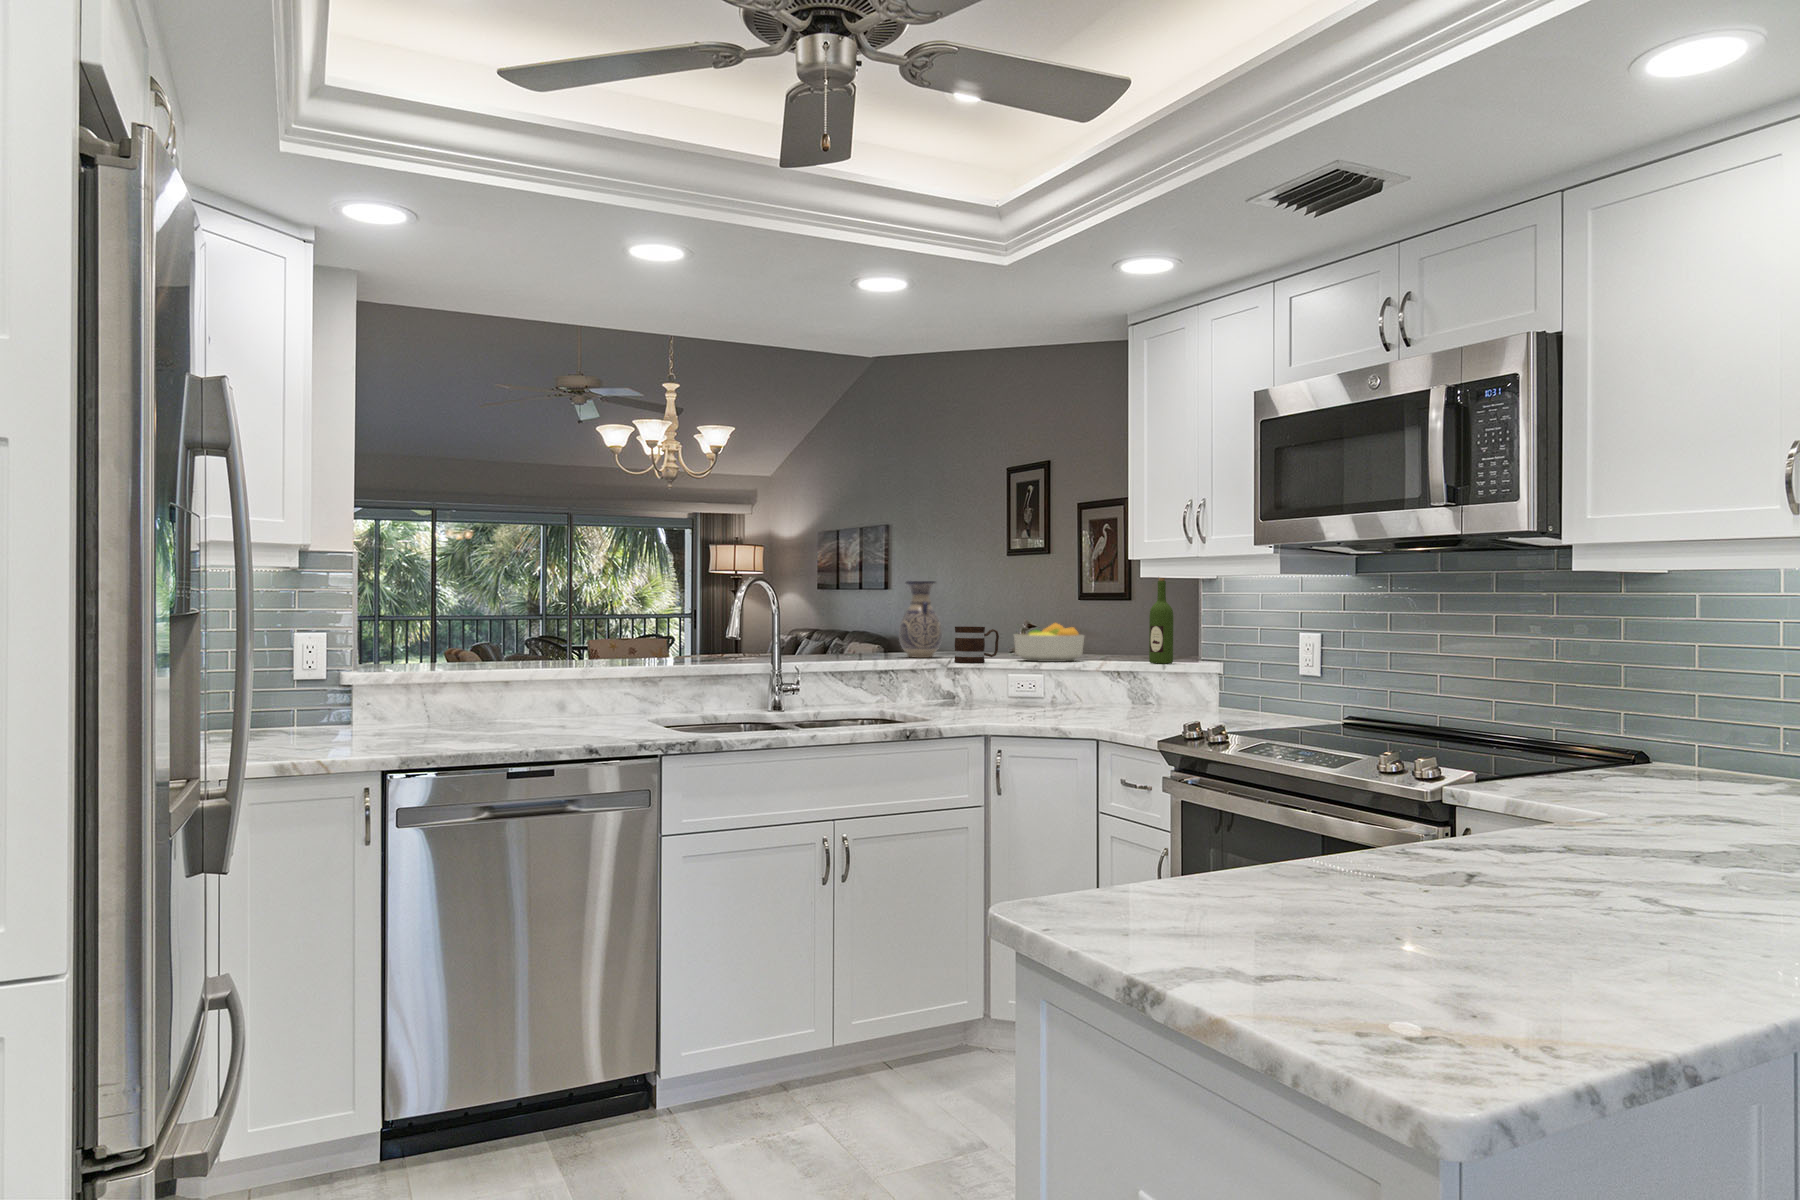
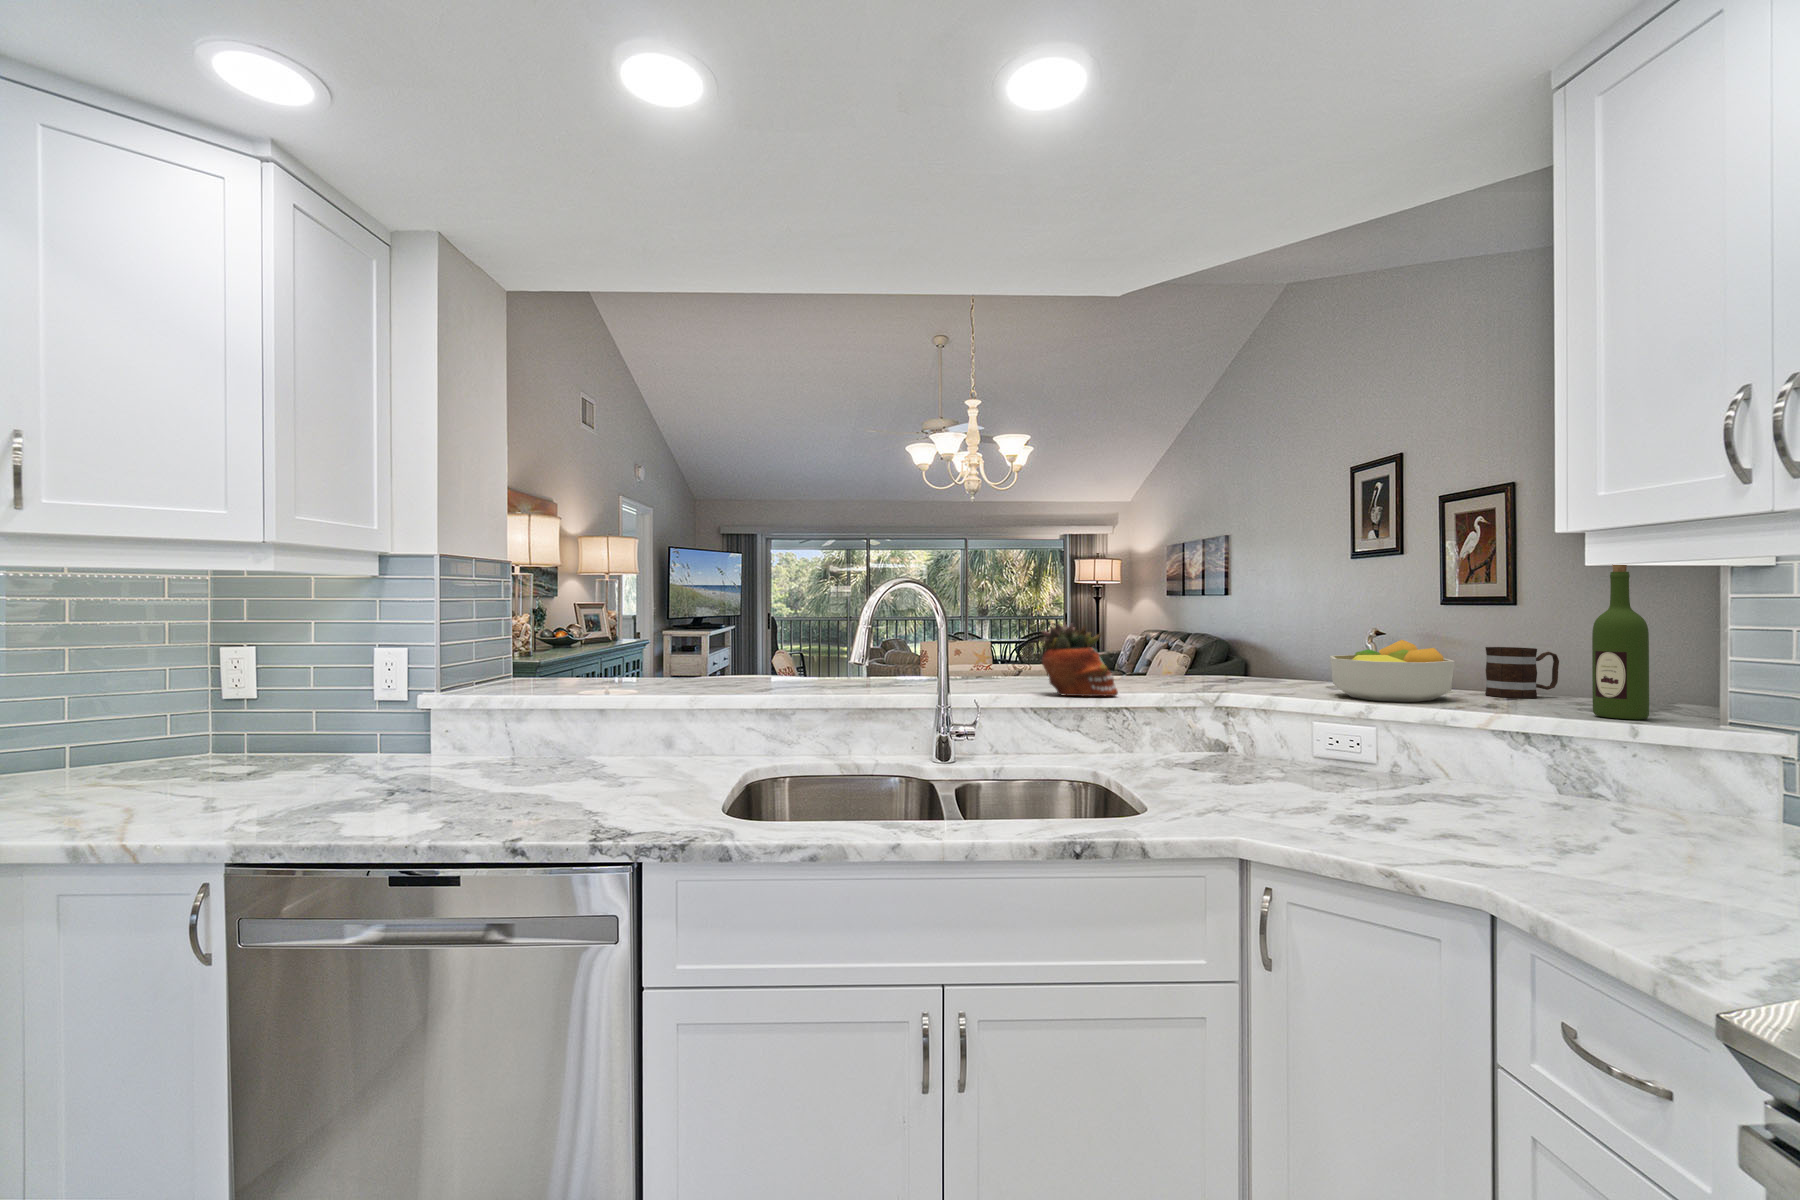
vase: present [899,581,942,658] -> none [1170,583,1230,681]
succulent planter: none [832,609,888,663] -> present [1042,623,1118,696]
mug: present [954,626,999,663] -> present [1485,647,1559,698]

